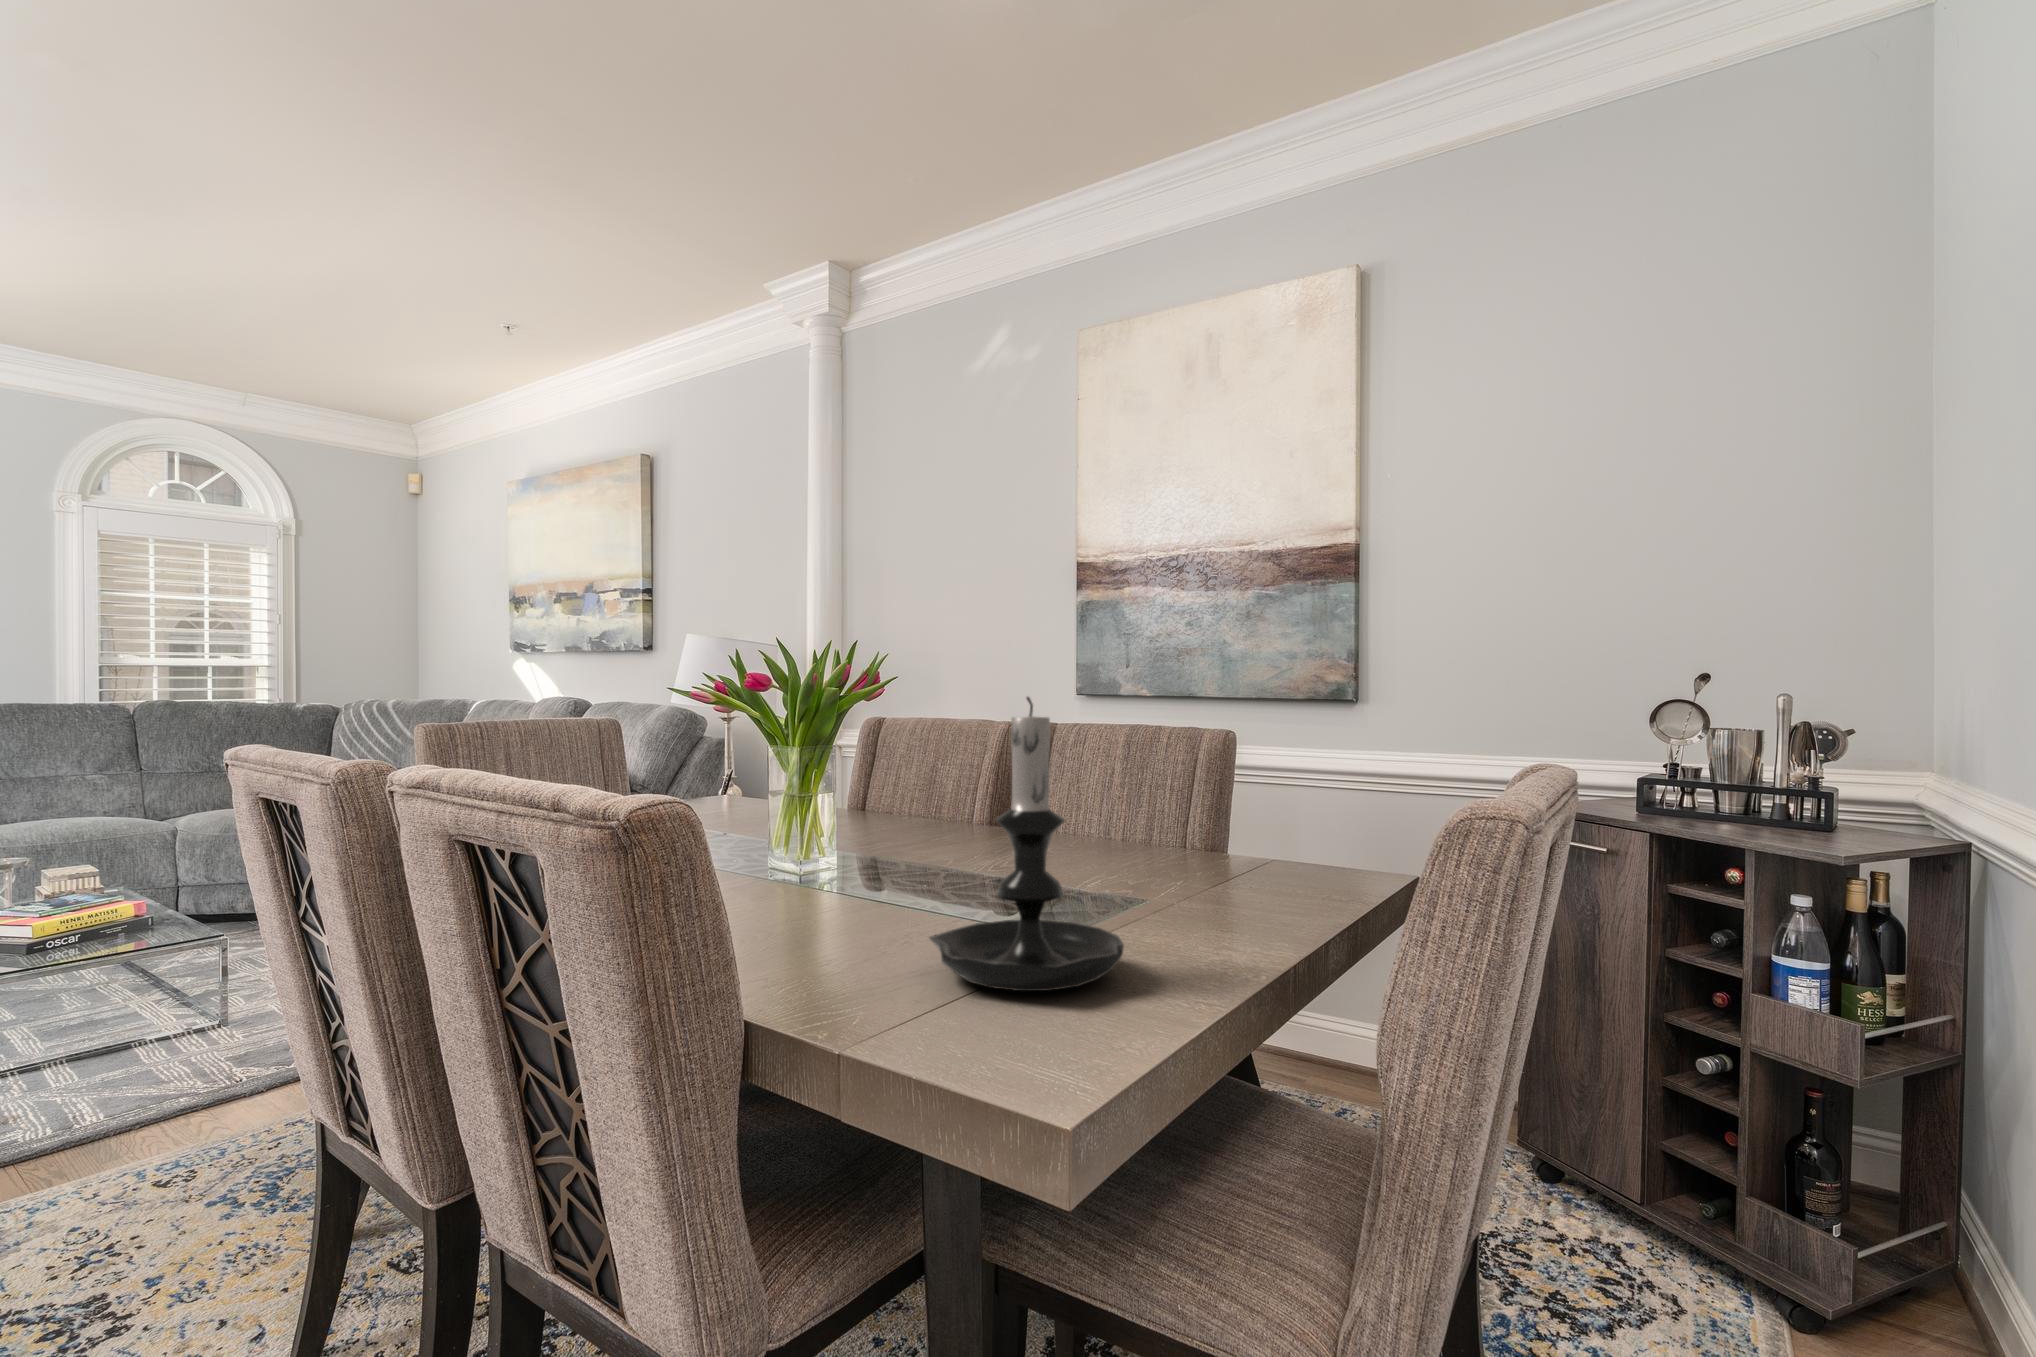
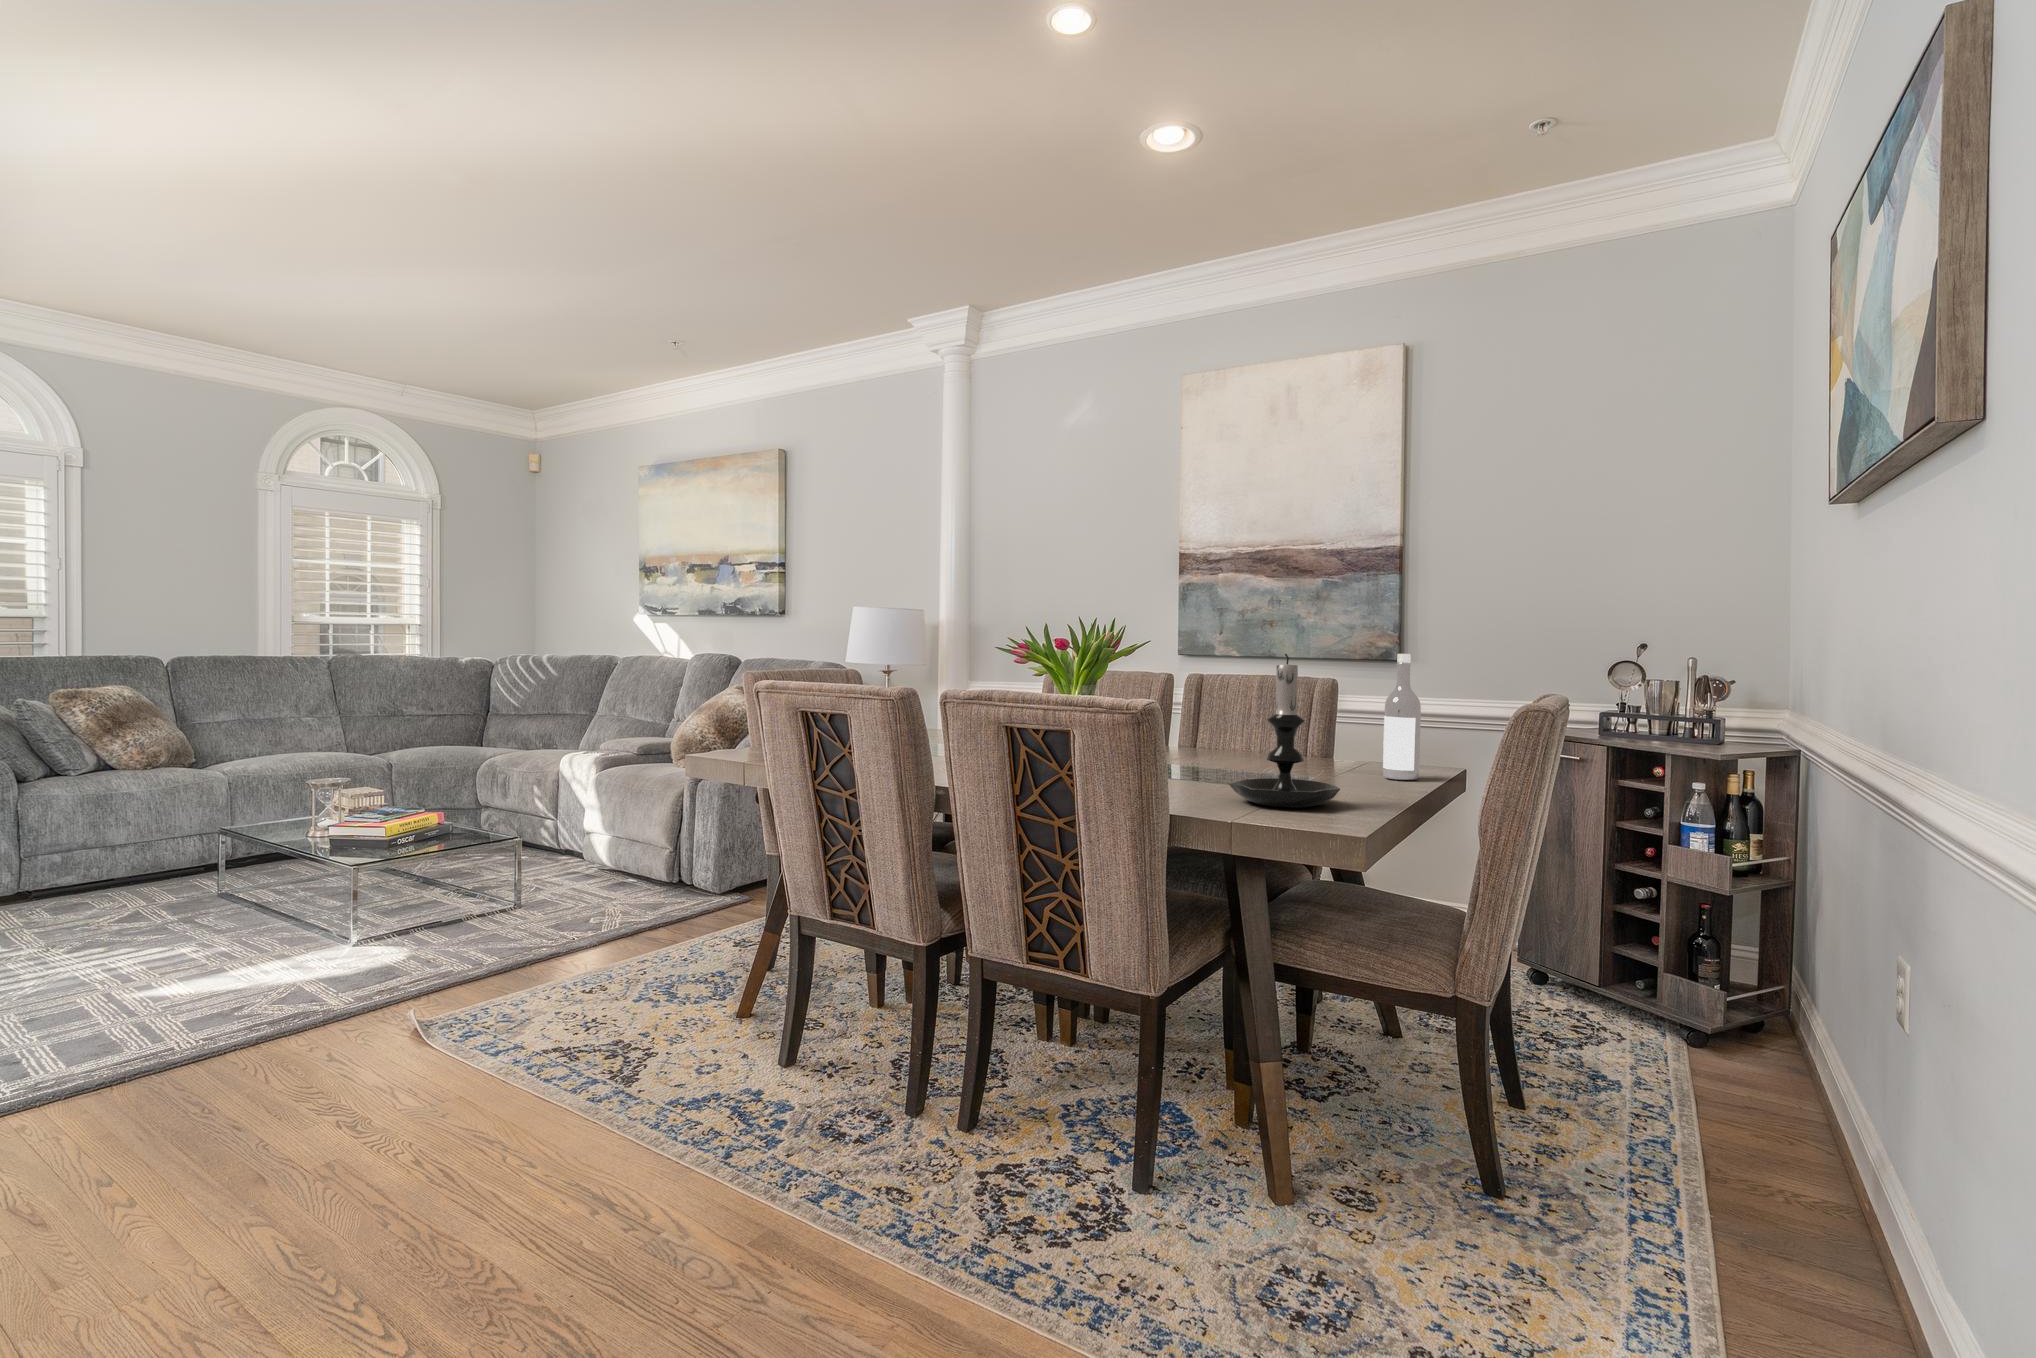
wine bottle: none [1272,693,1330,903] -> present [1383,654,1421,780]

